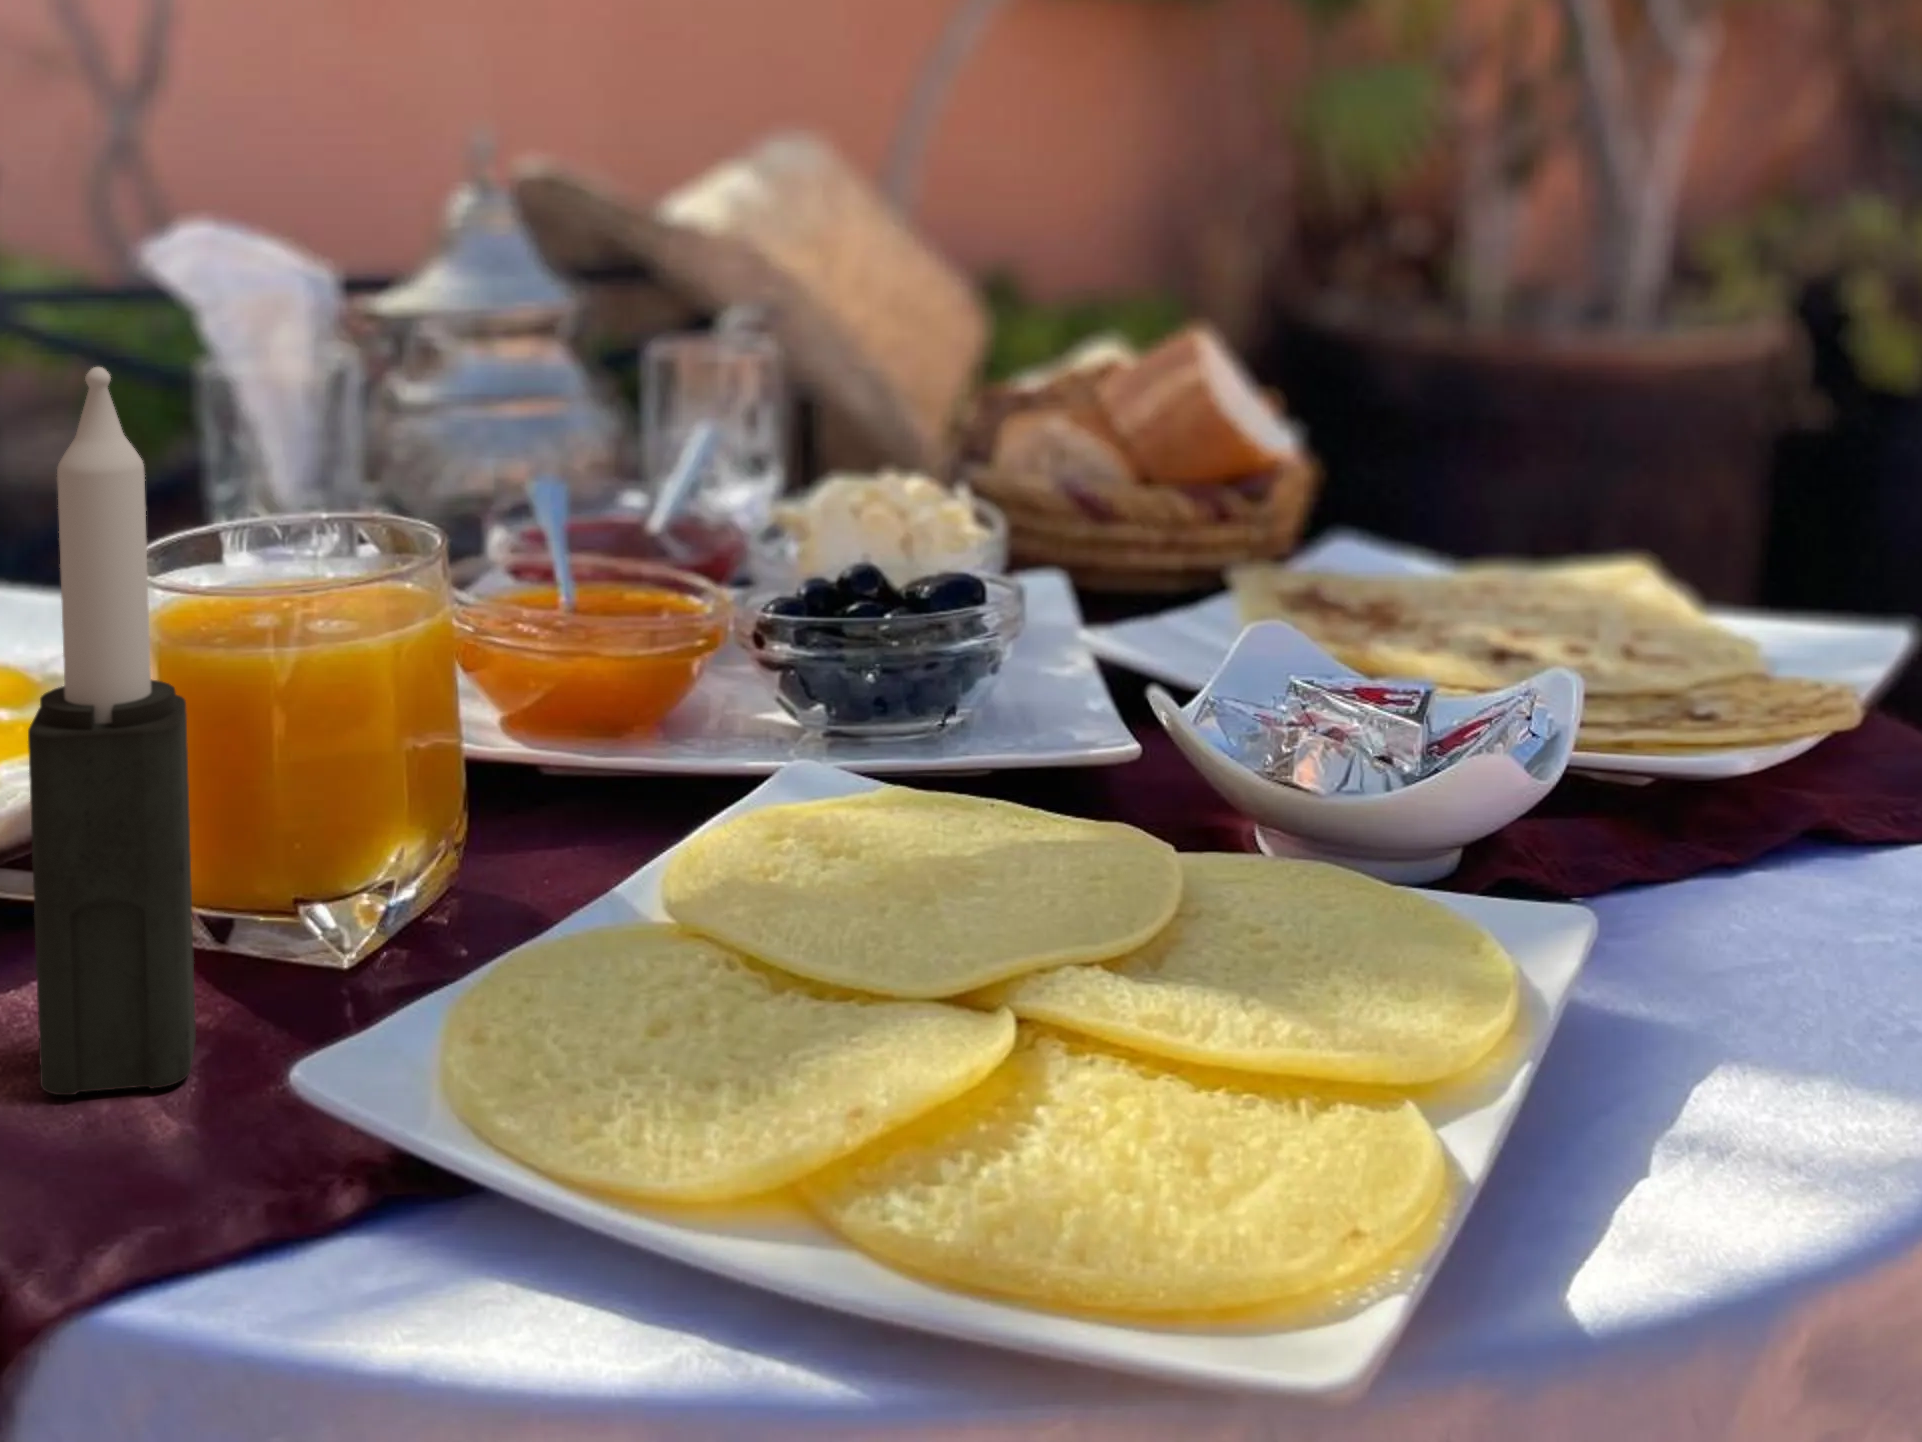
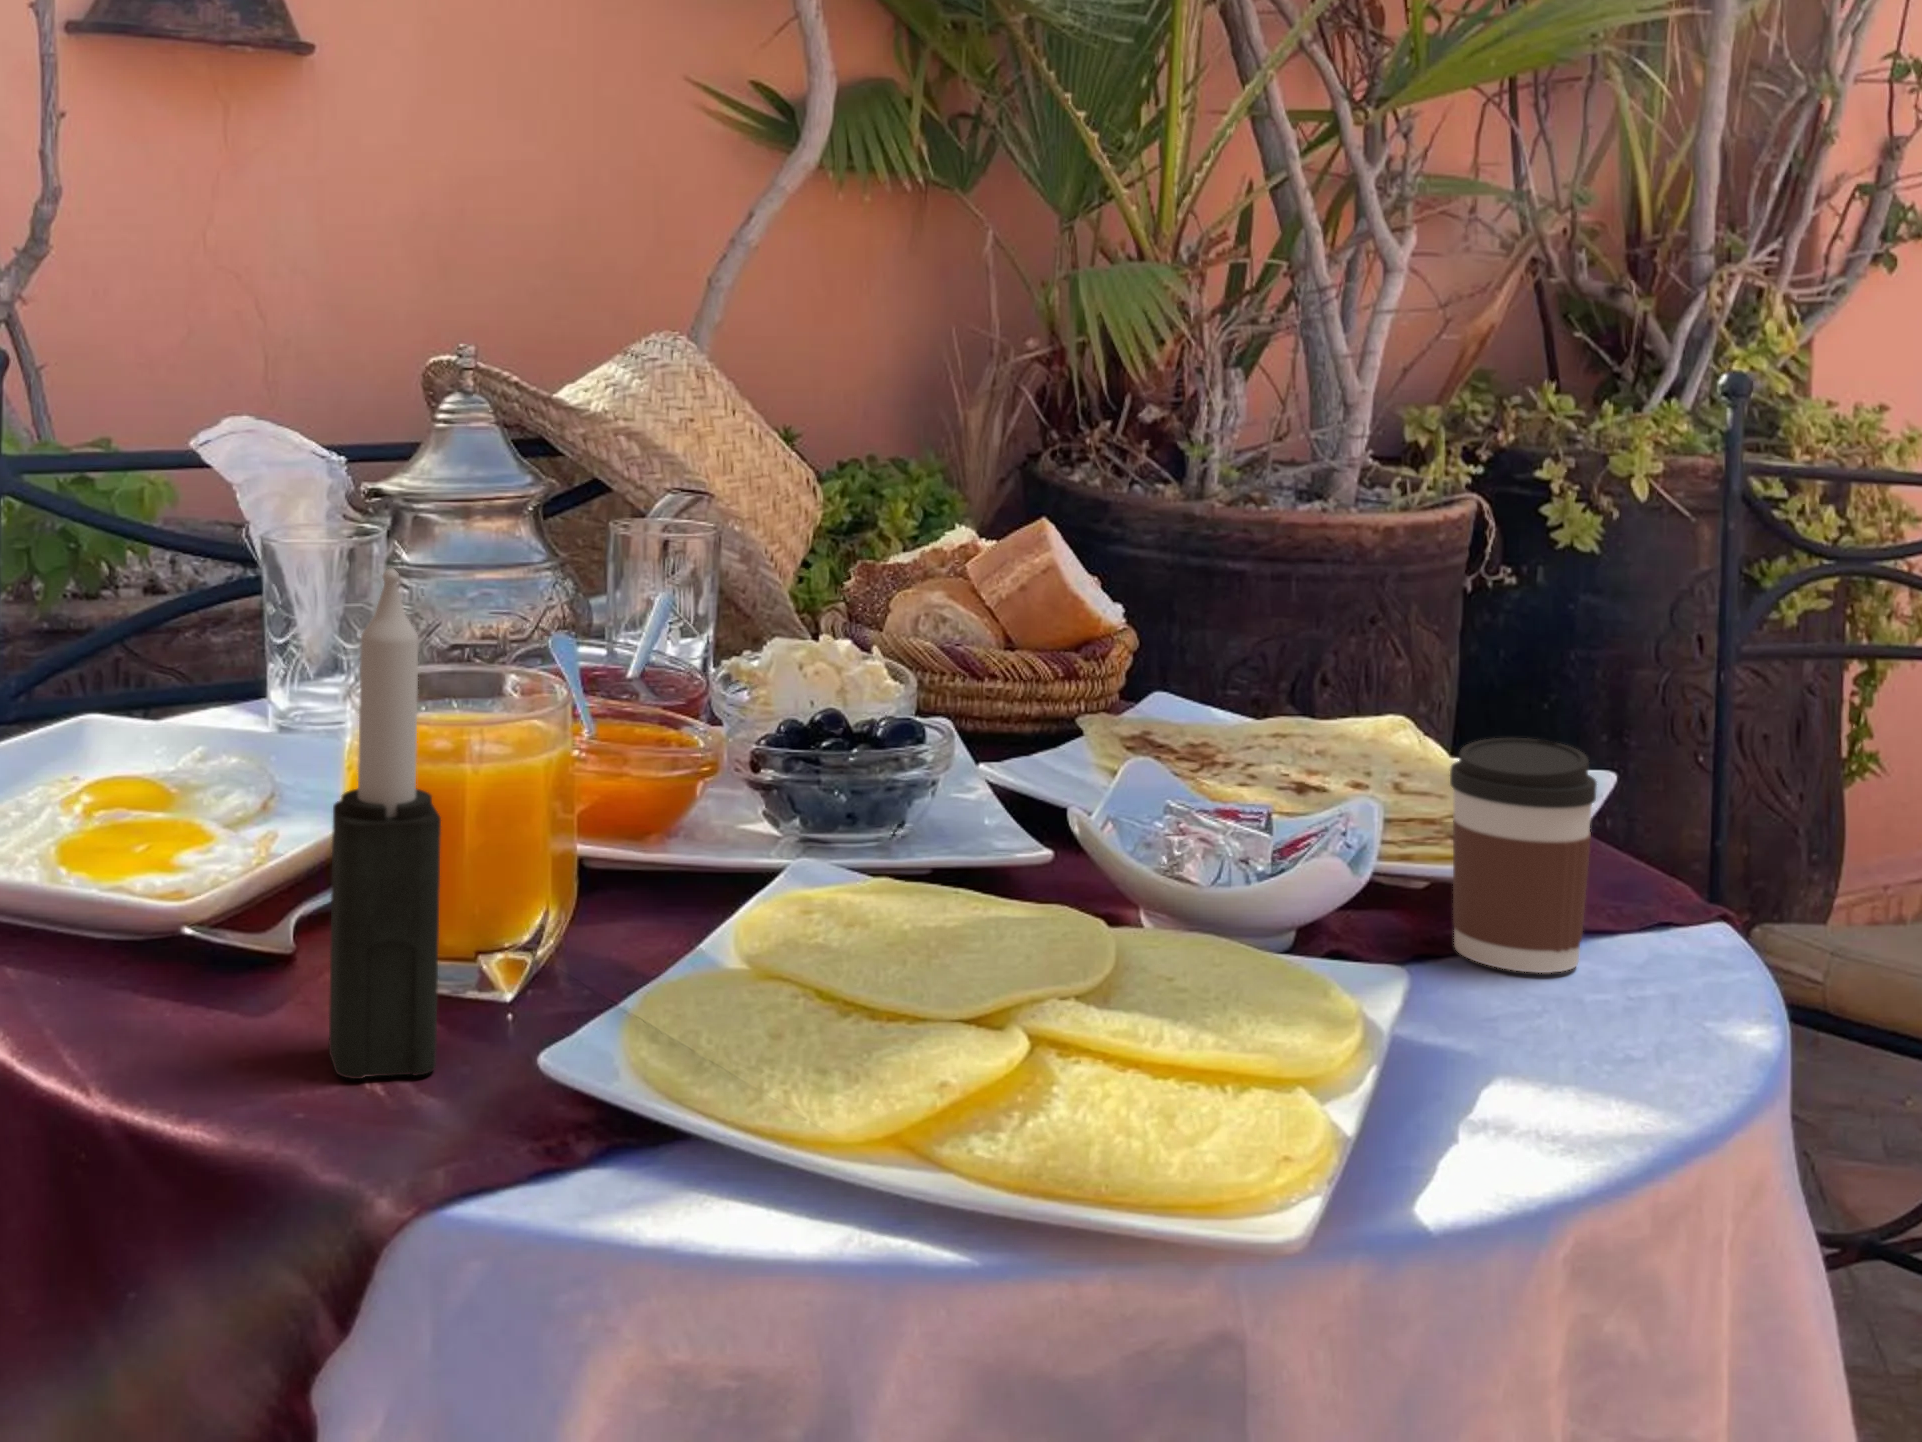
coffee cup: none [1671,582,1873,904] -> present [1450,738,1597,973]

